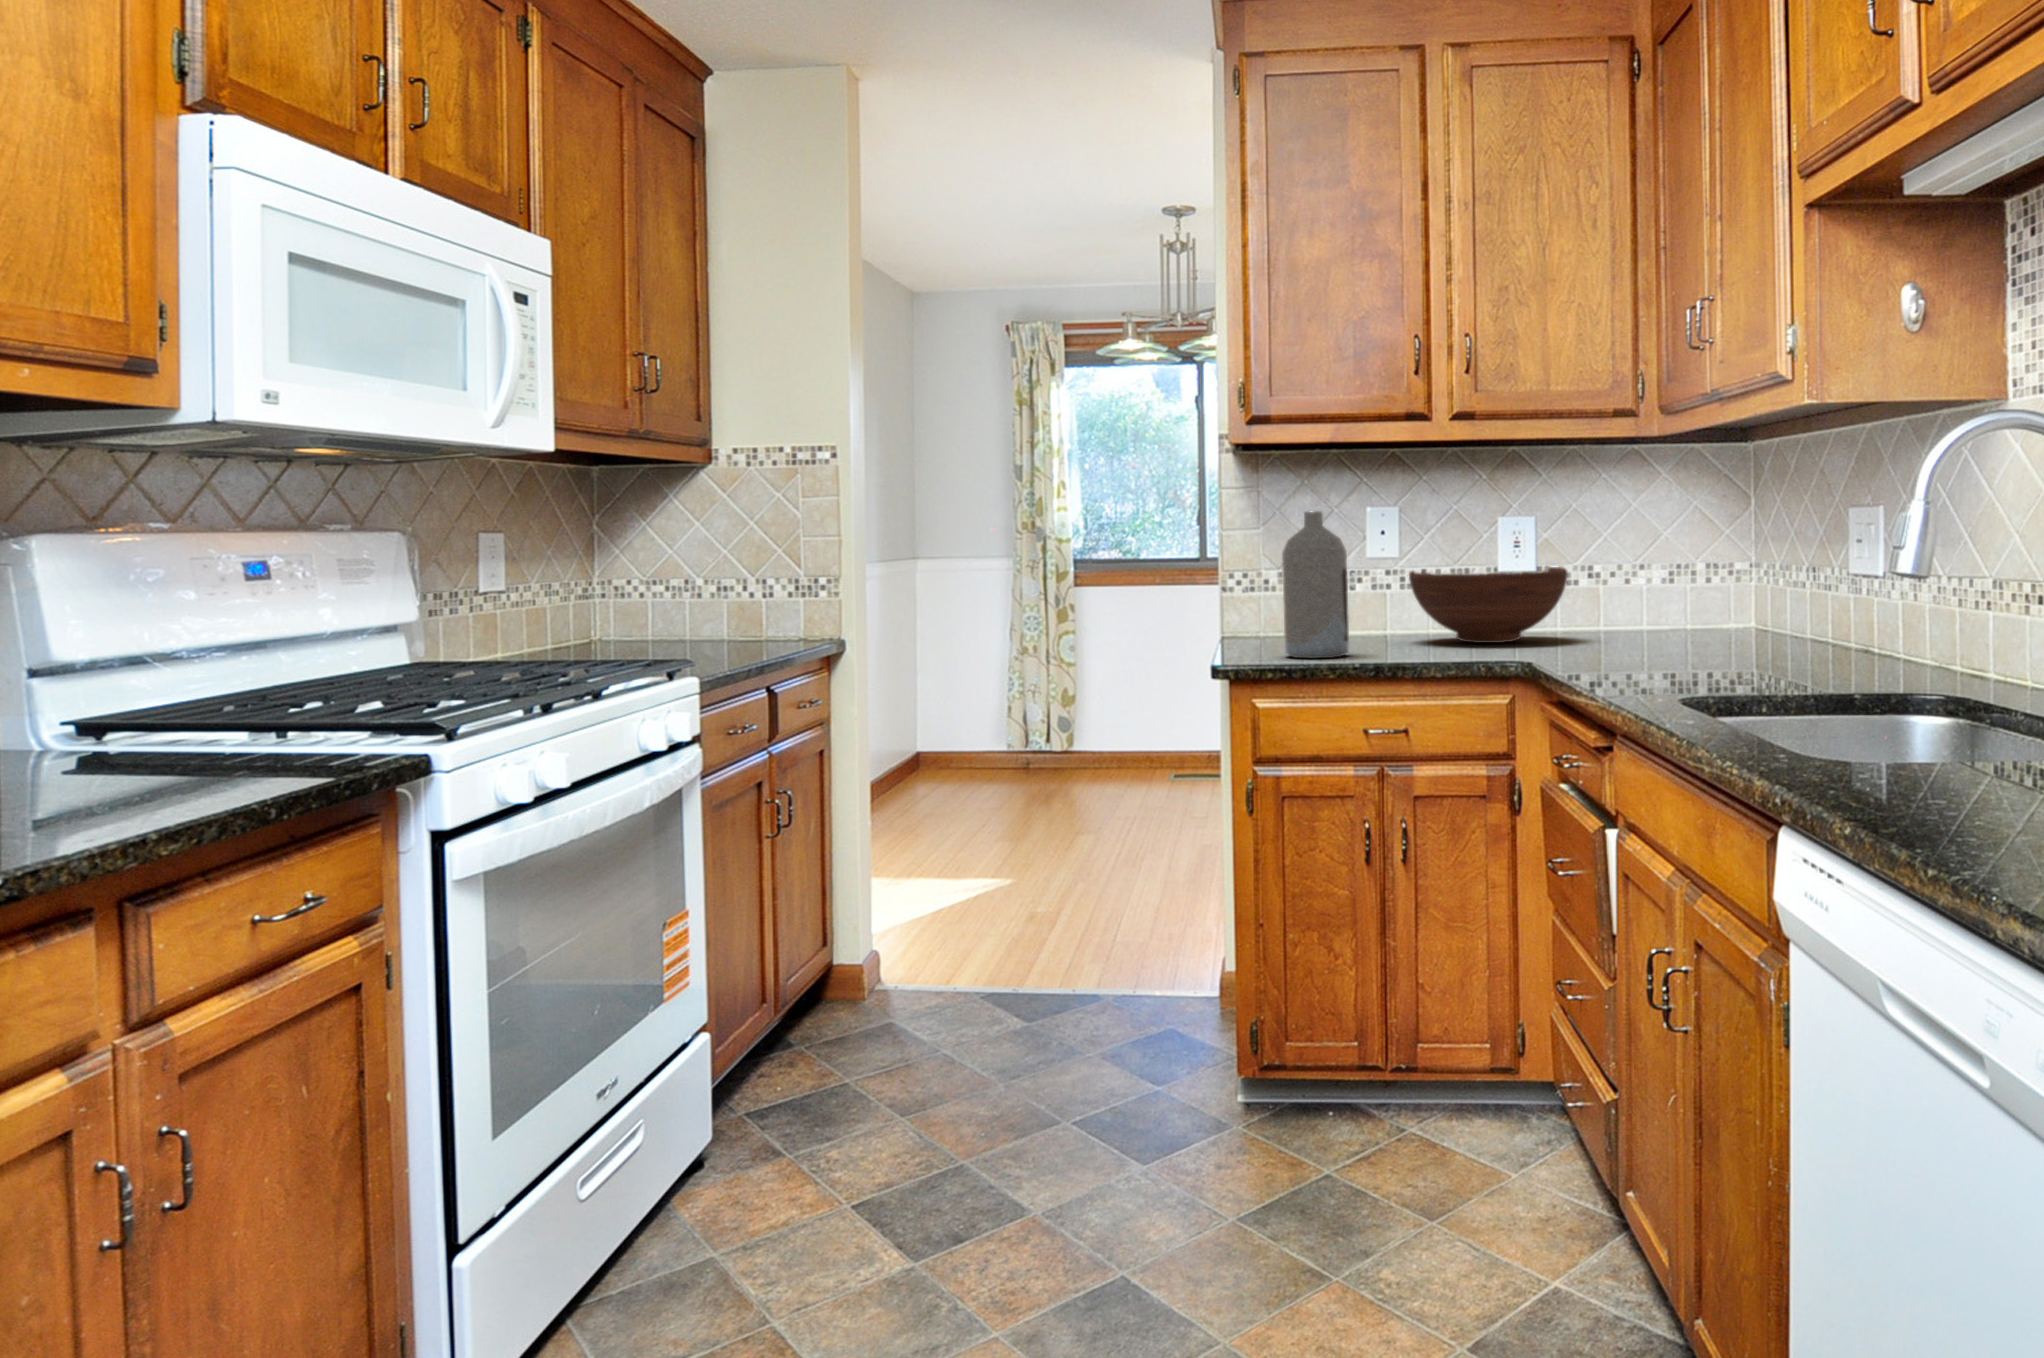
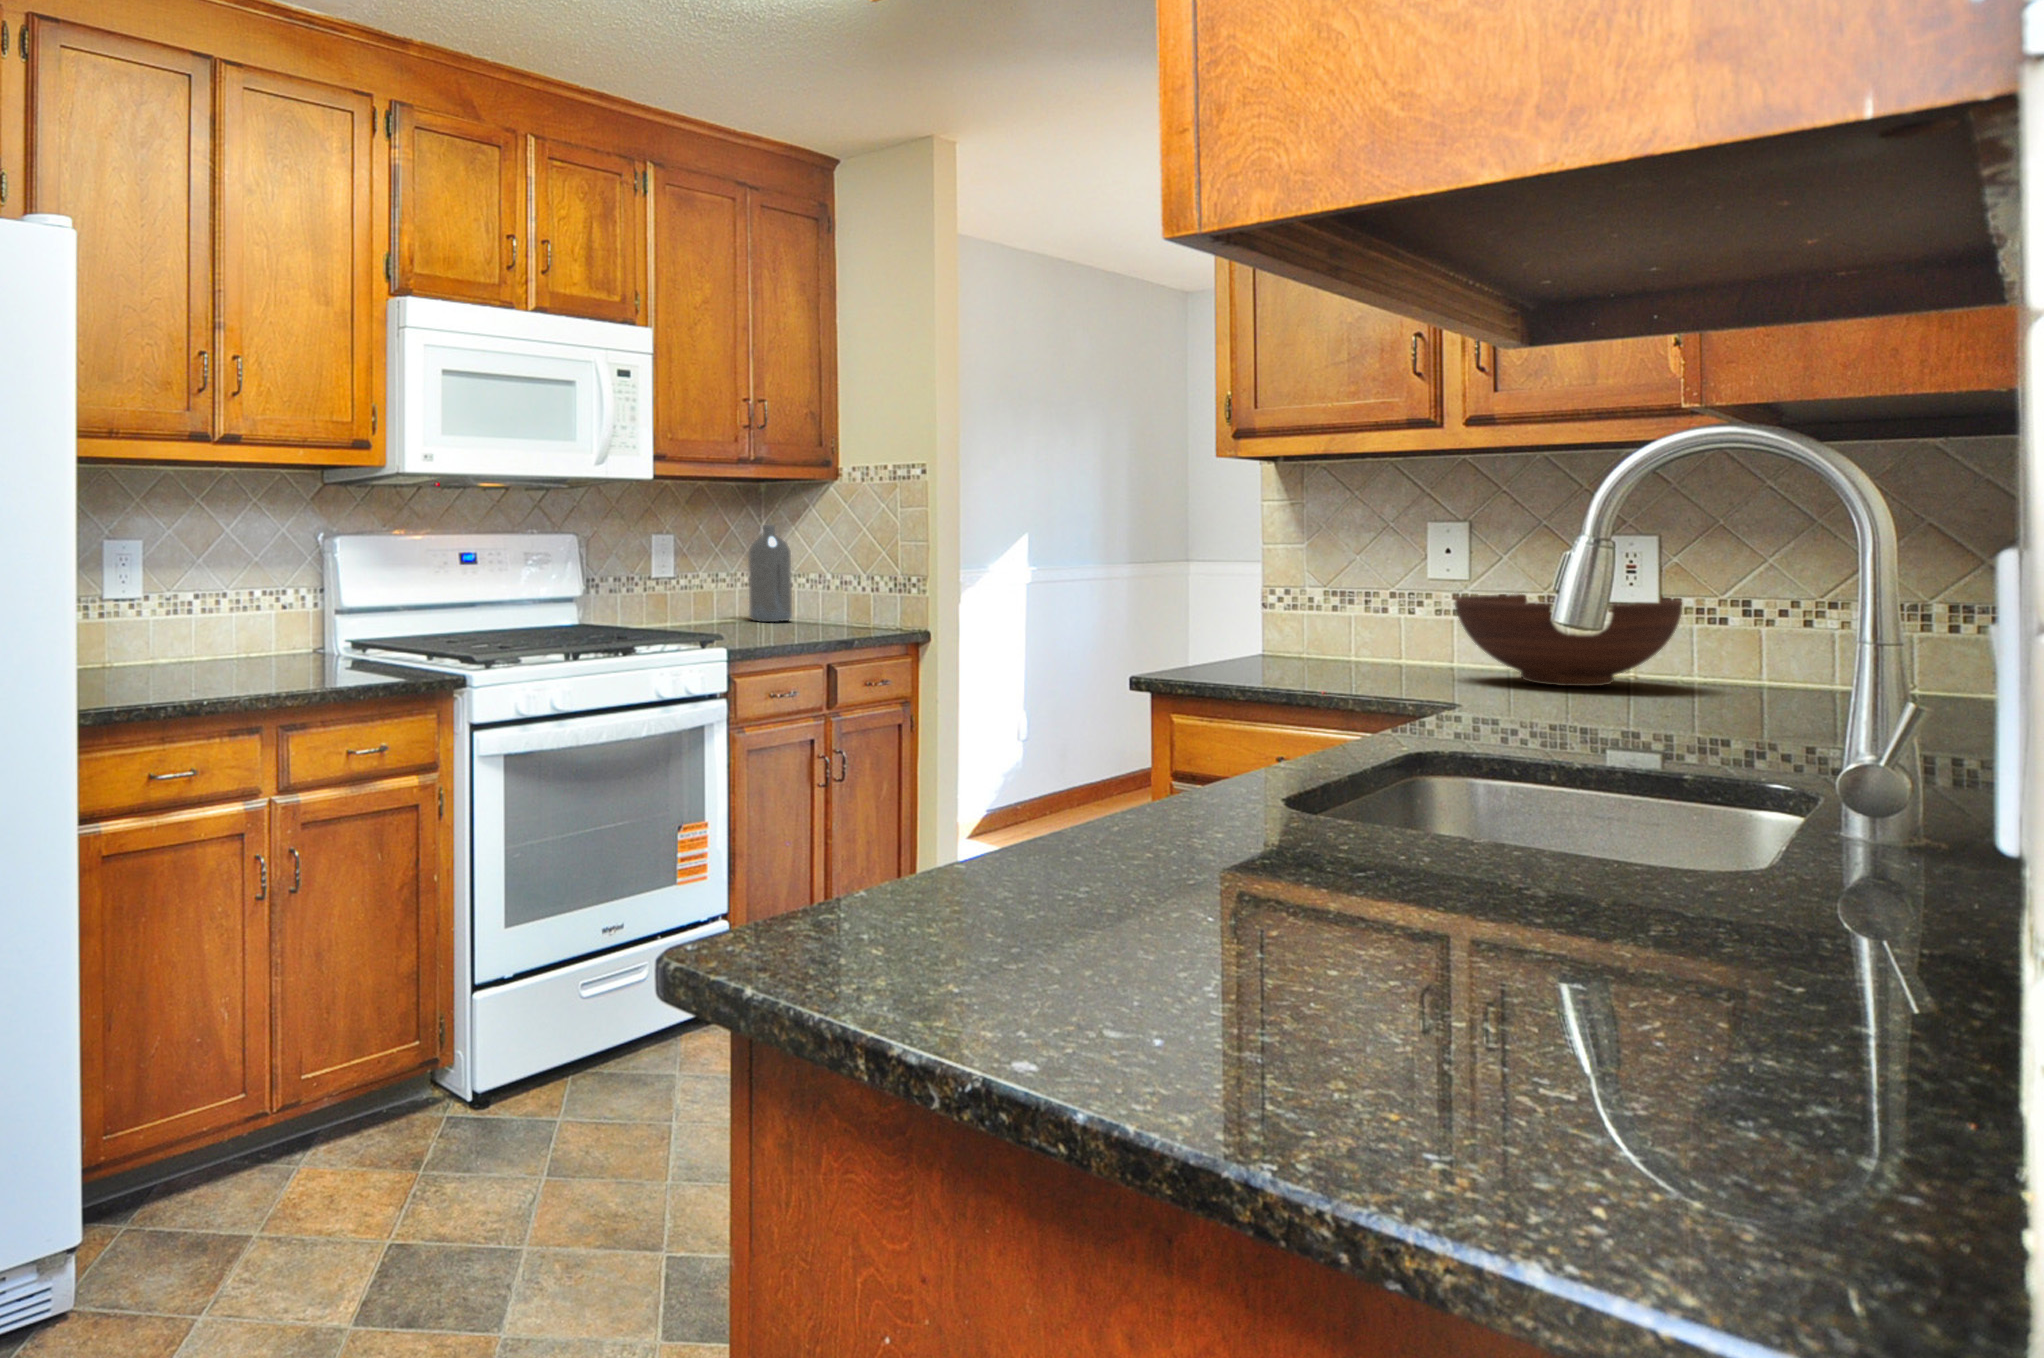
bottle: present [1282,511,1349,659] -> present [748,525,792,622]

